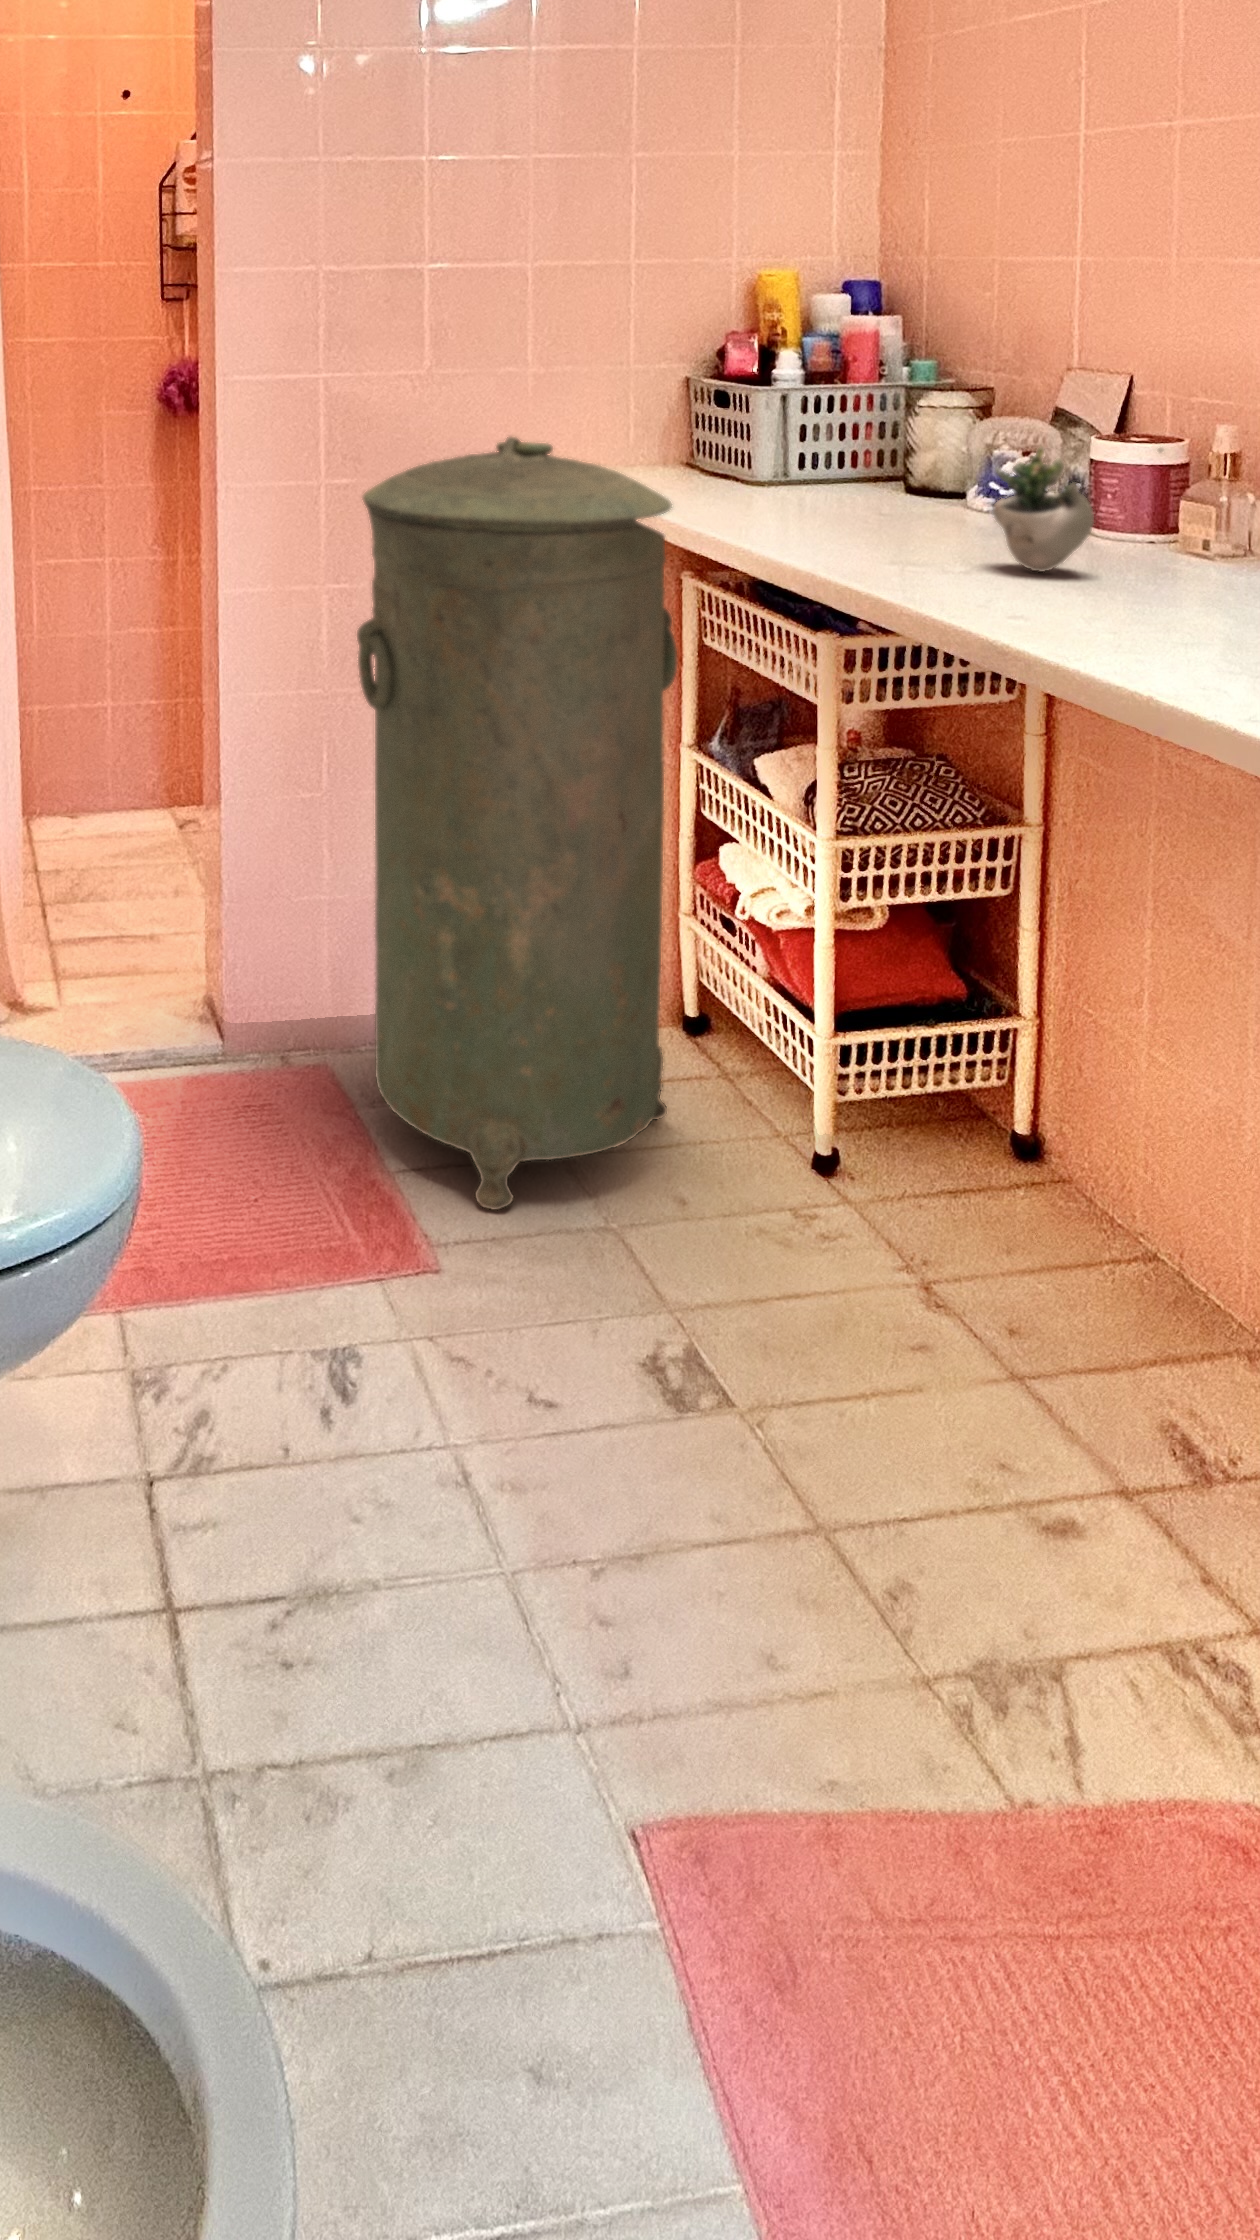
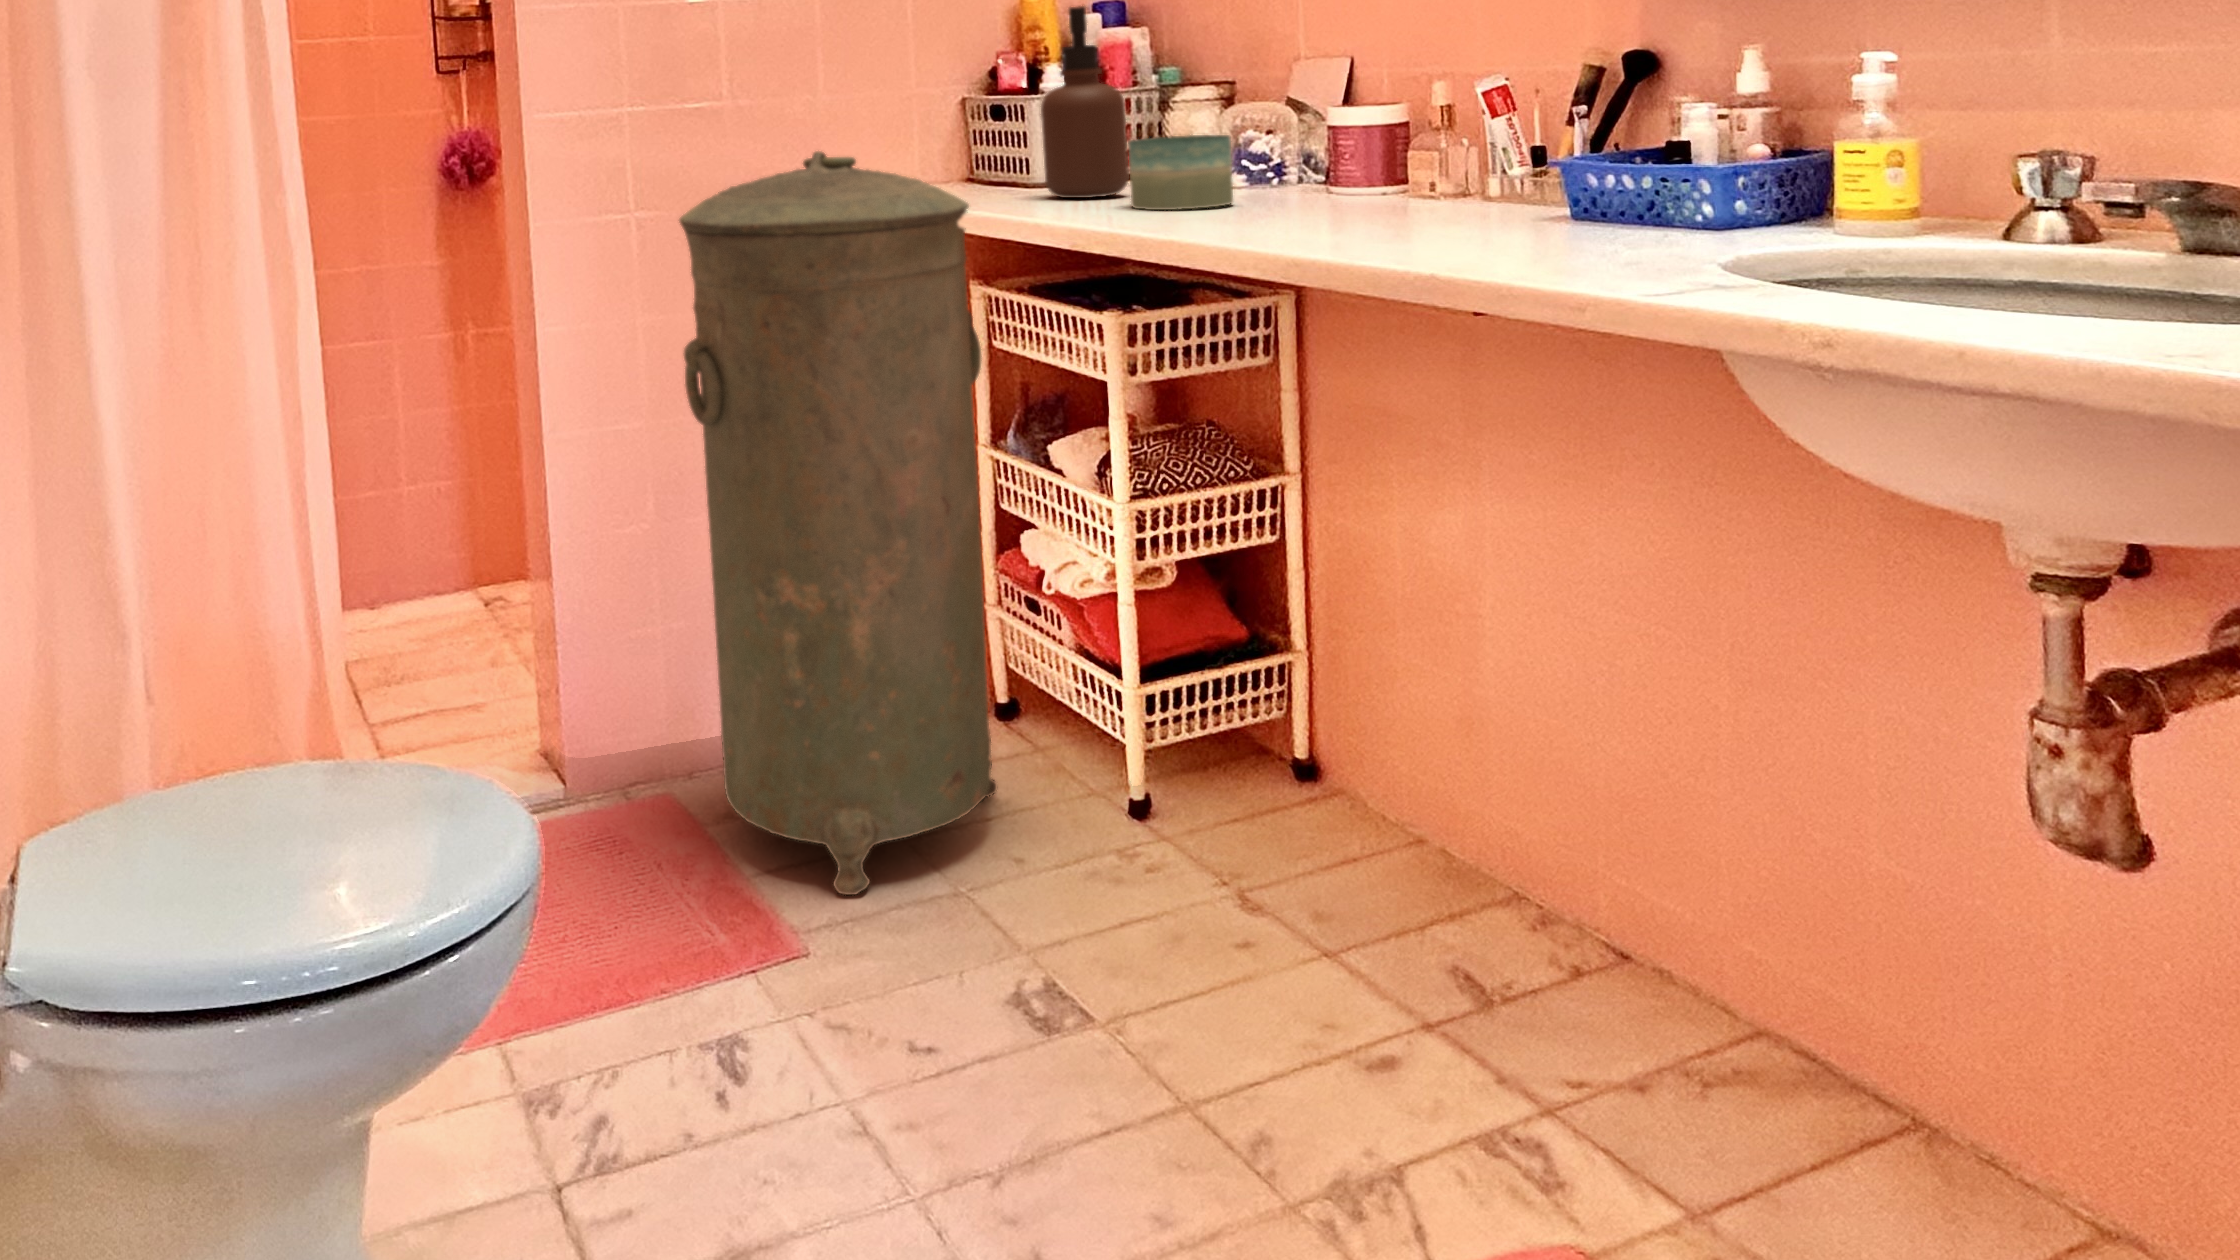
soap dispenser: none [762,298,858,506] -> present [1041,6,1129,198]
succulent plant: present [993,447,1163,572] -> none [1255,92,1394,218]
candle: none [853,452,974,540] -> present [1128,135,1233,210]

